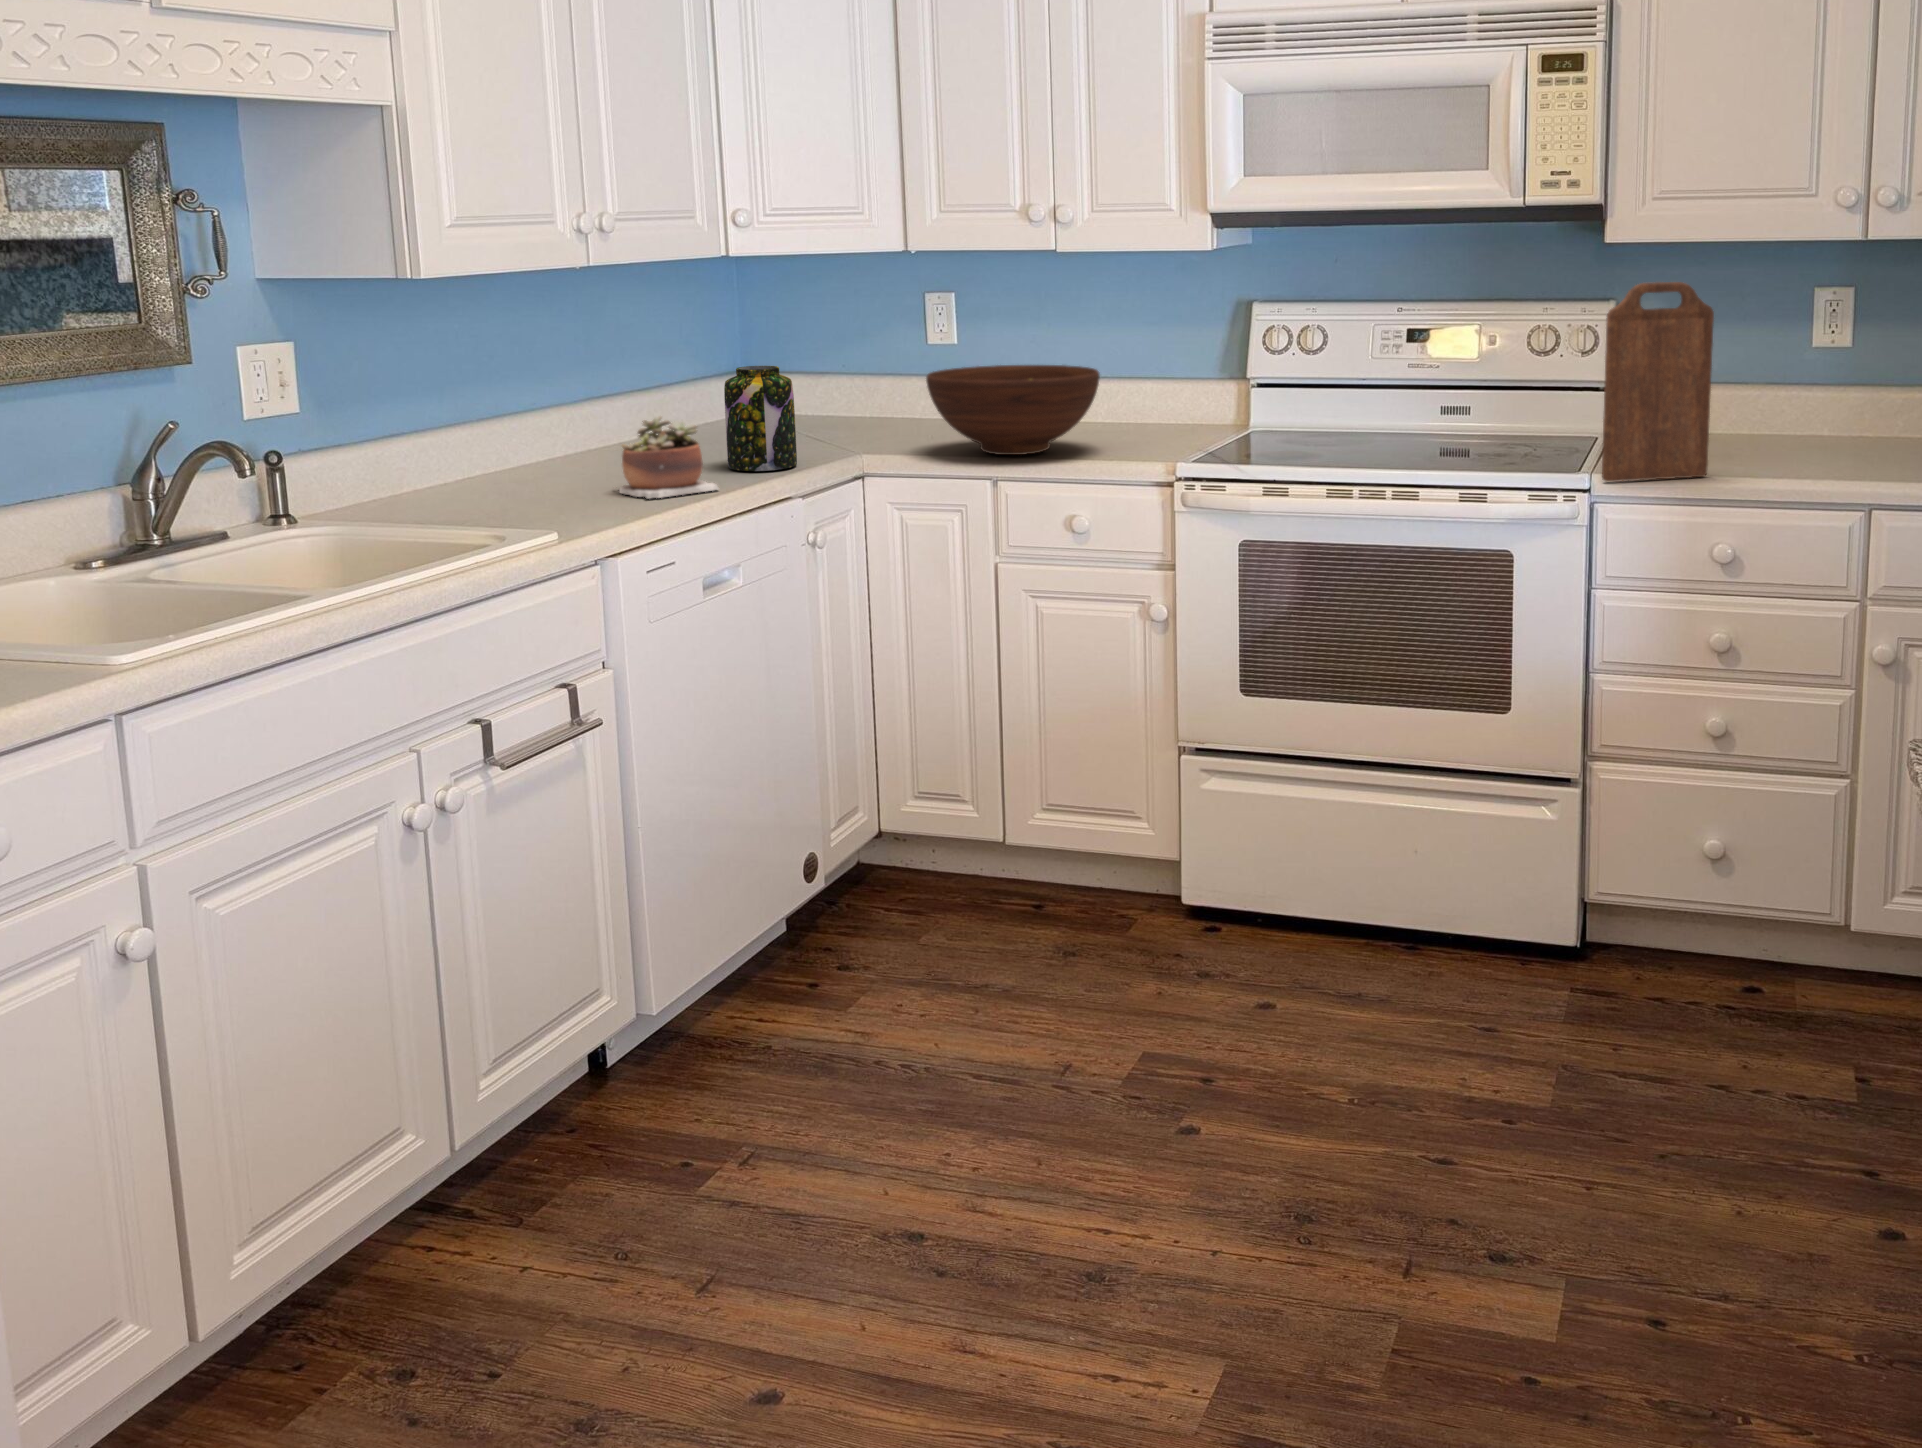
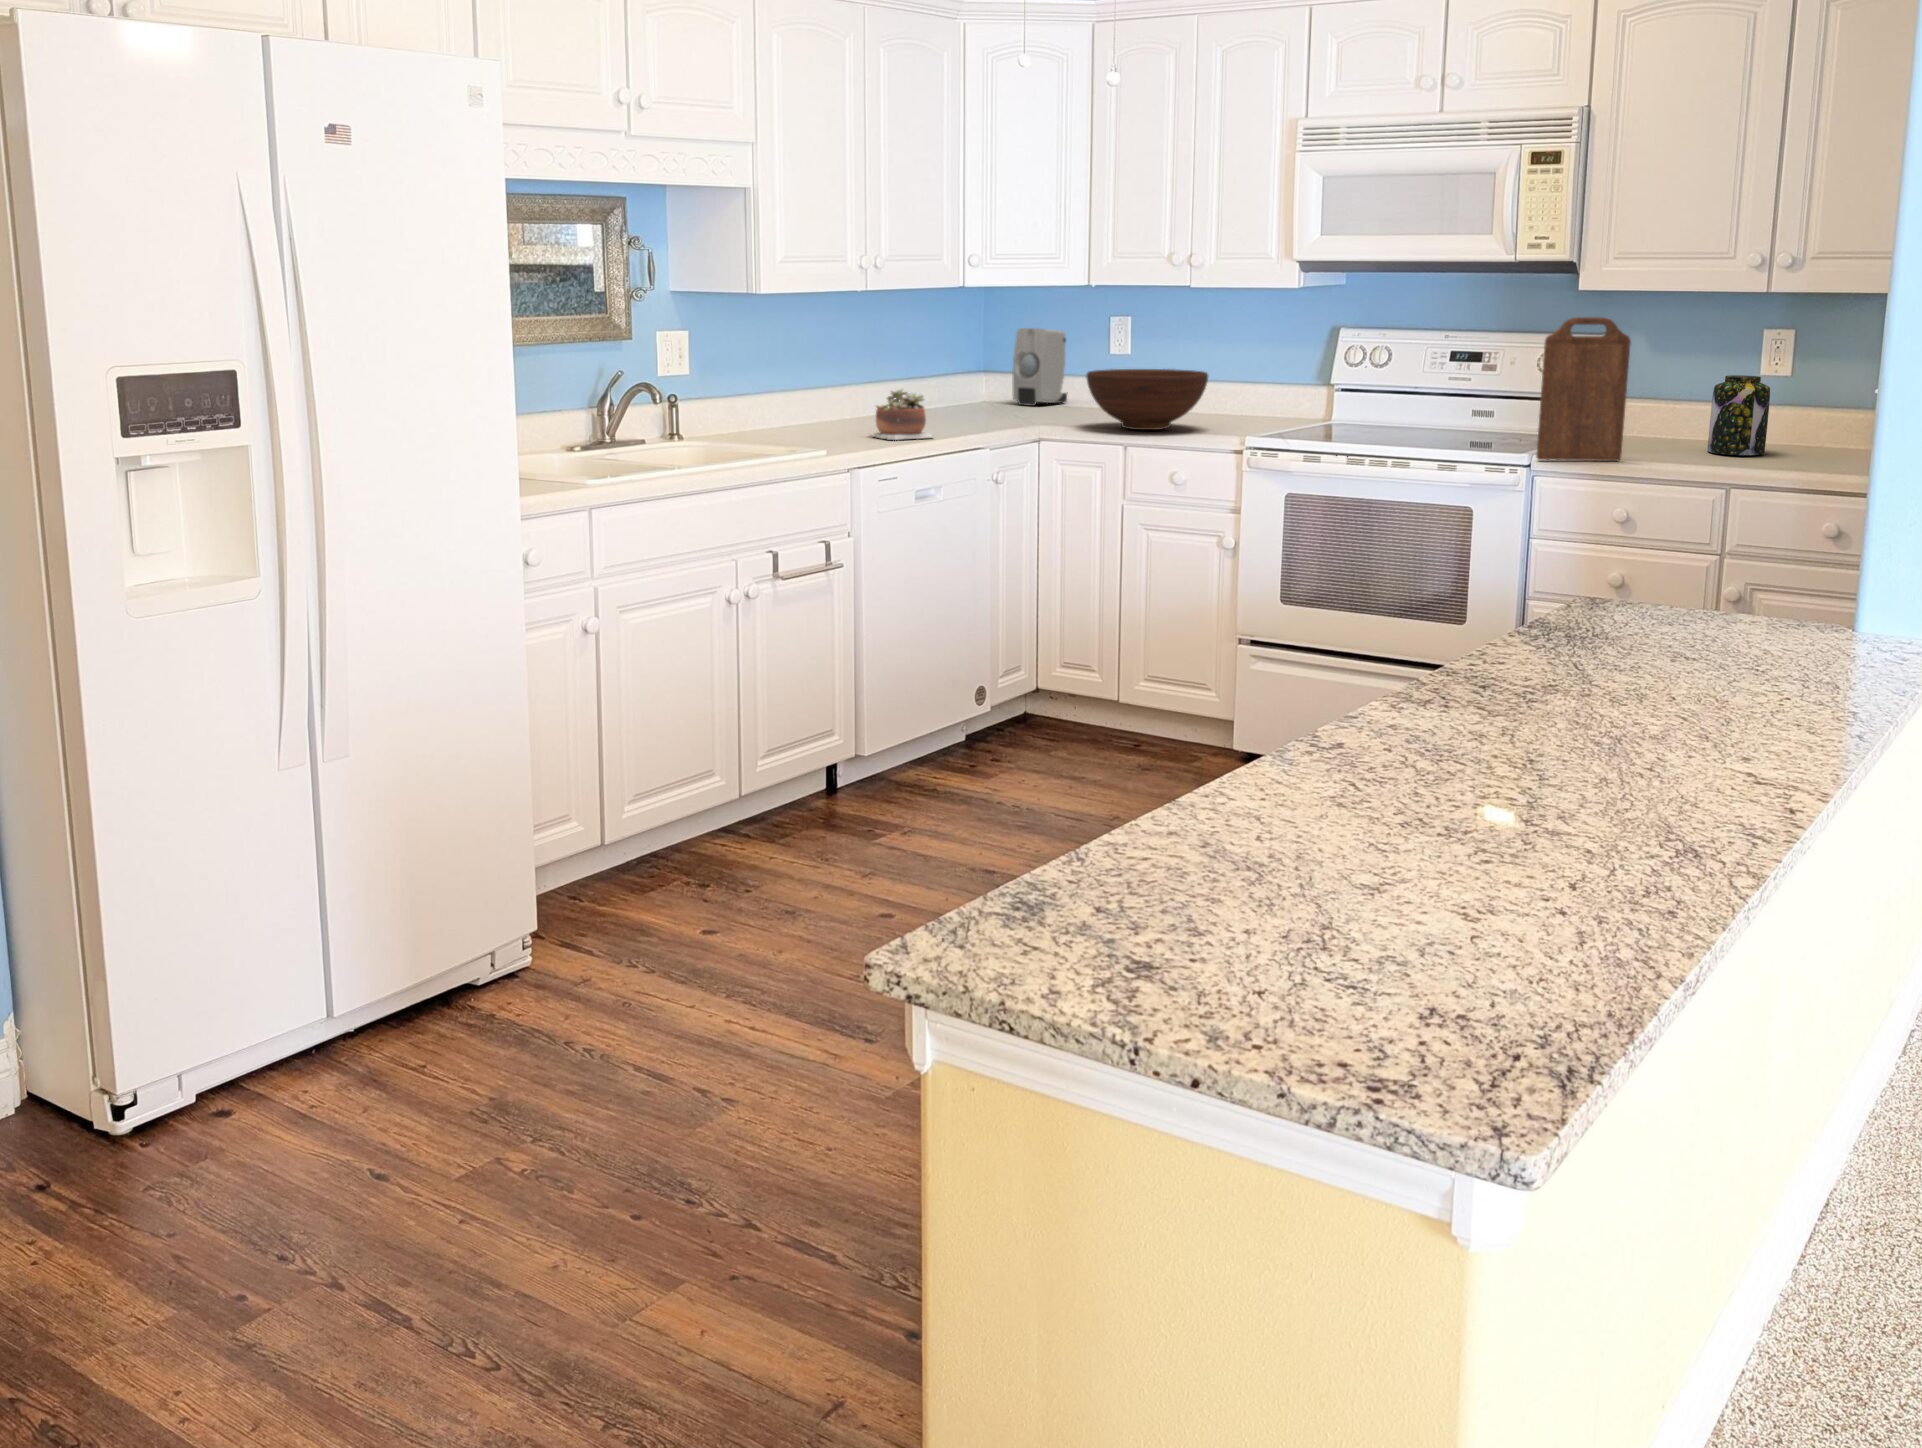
soap dispenser: none [790,310,867,417] -> present [1012,328,1067,406]
jar: present [724,366,797,471] -> present [1708,375,1770,455]

